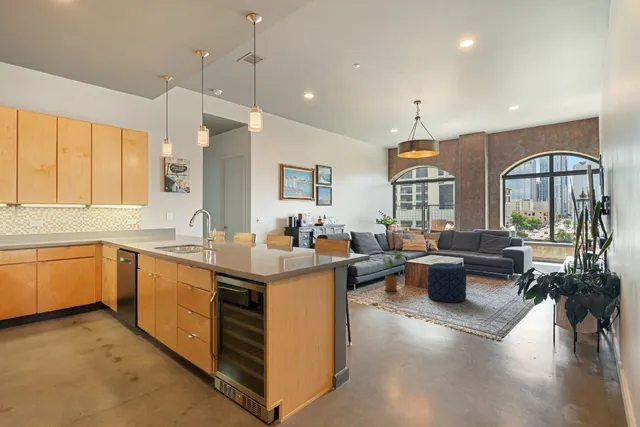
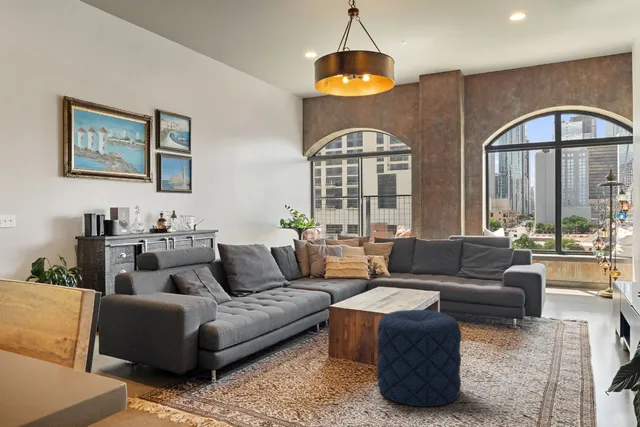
house plant: present [383,251,402,291] -> none [280,286,331,379]

